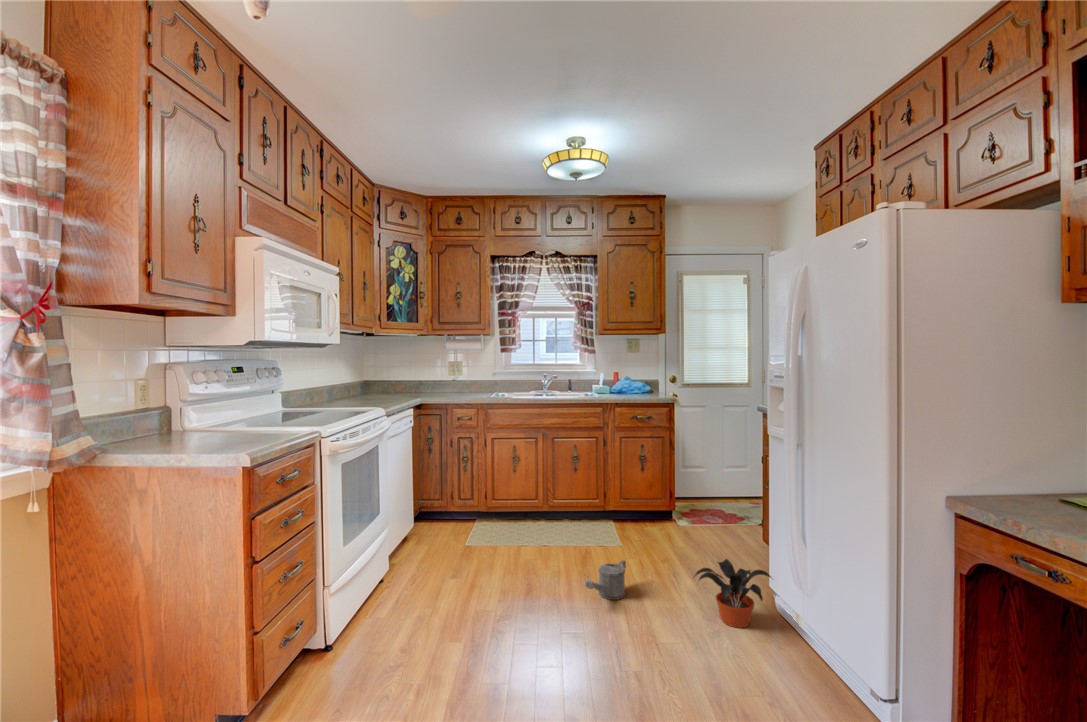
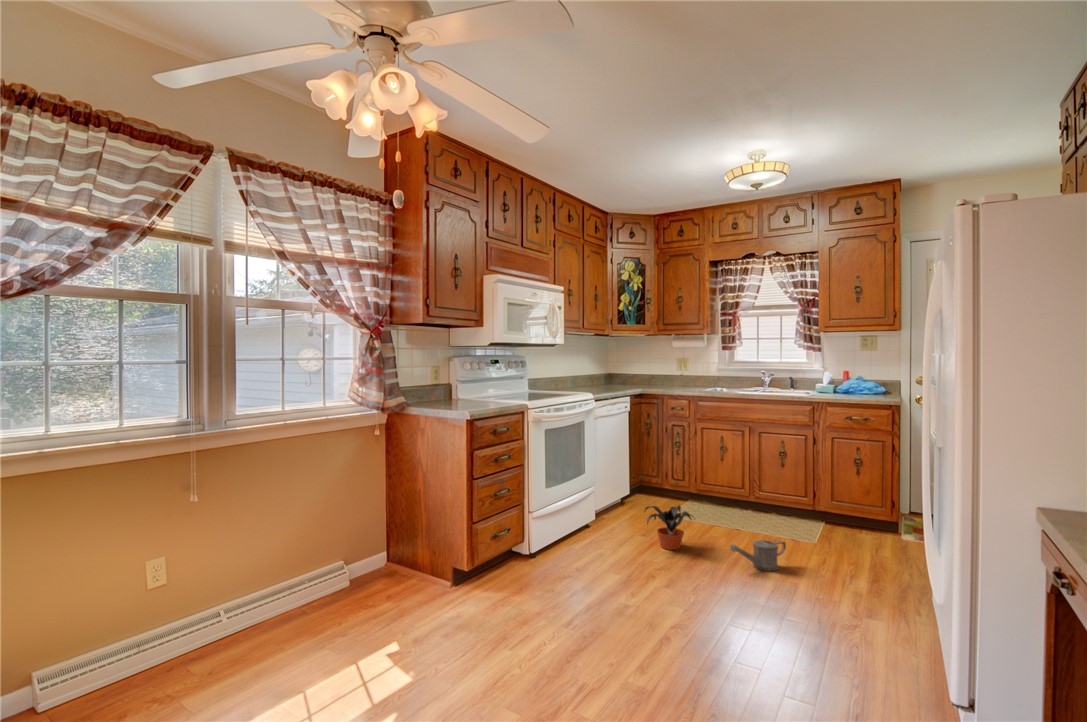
potted plant: present [695,559,771,628] -> present [645,505,692,550]

